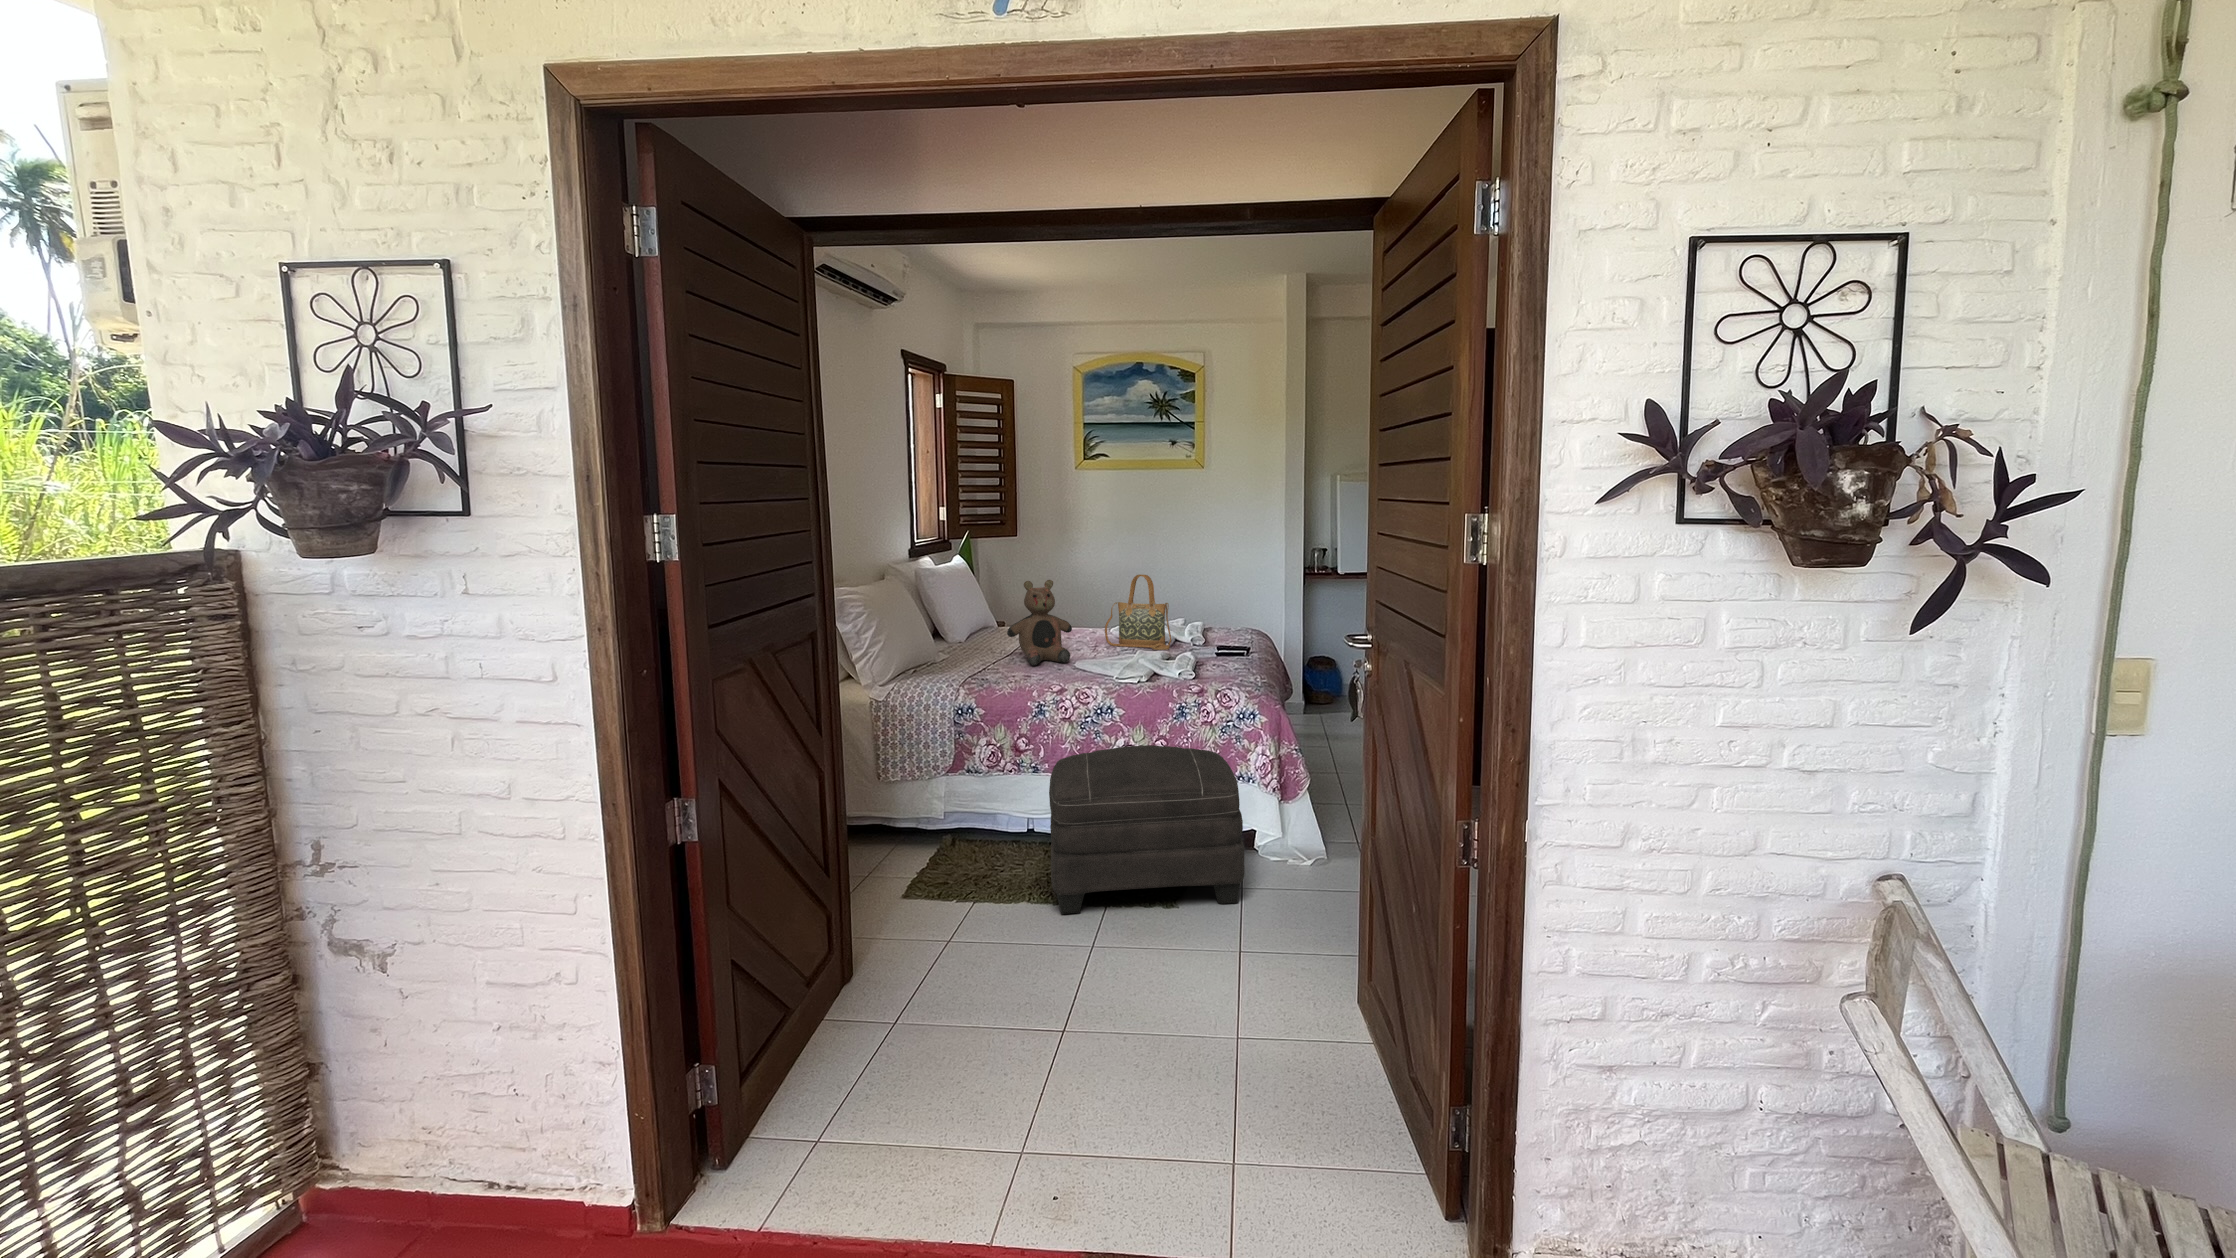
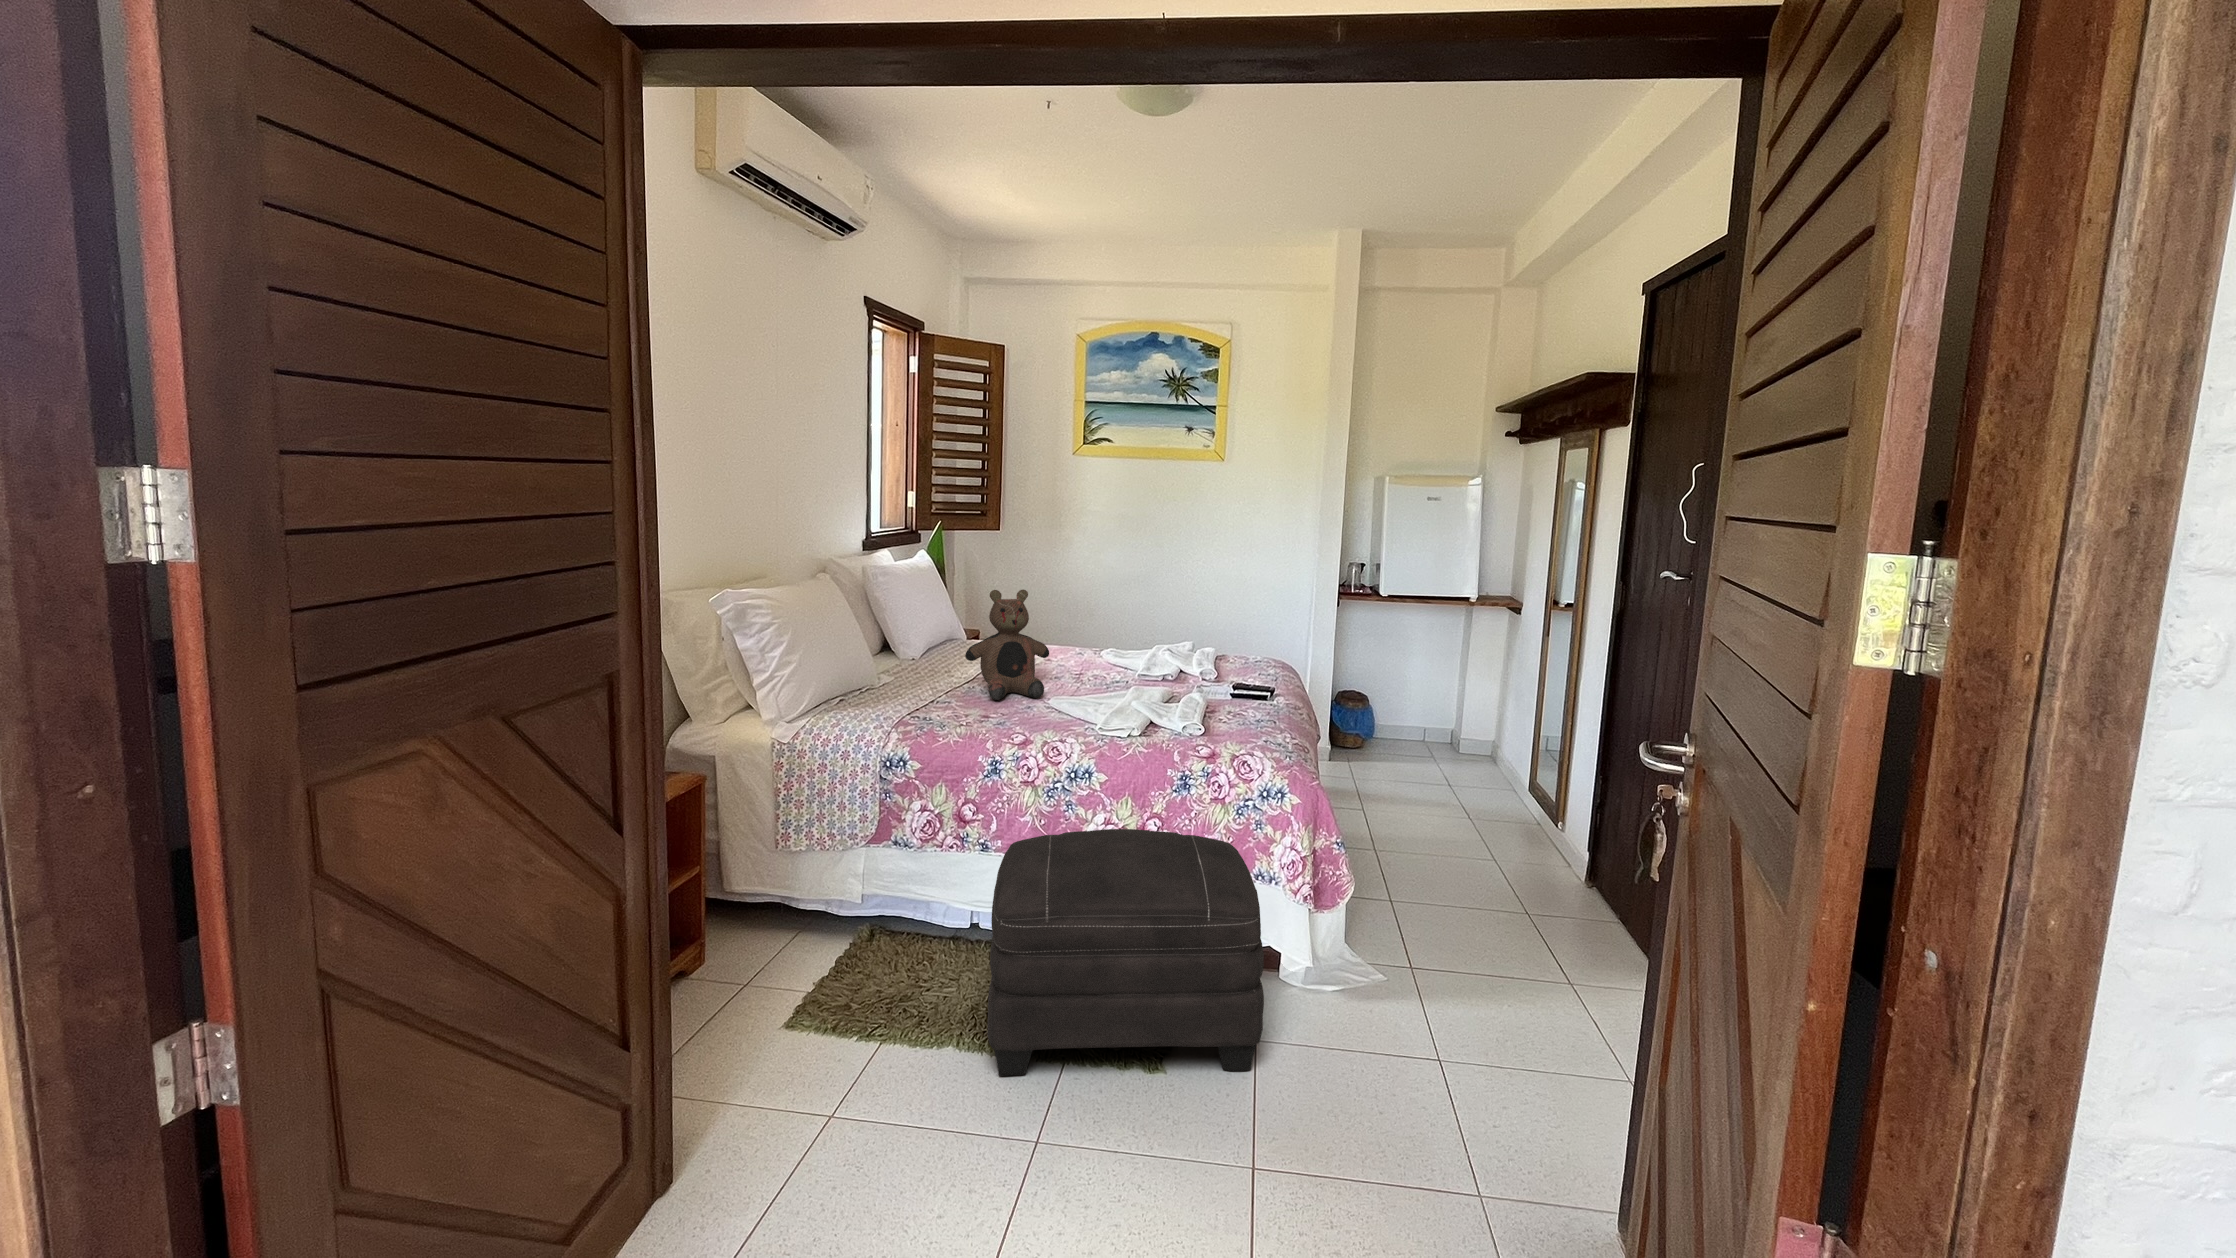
handbag: present [1105,575,1171,650] -> none [1093,587,1175,685]

